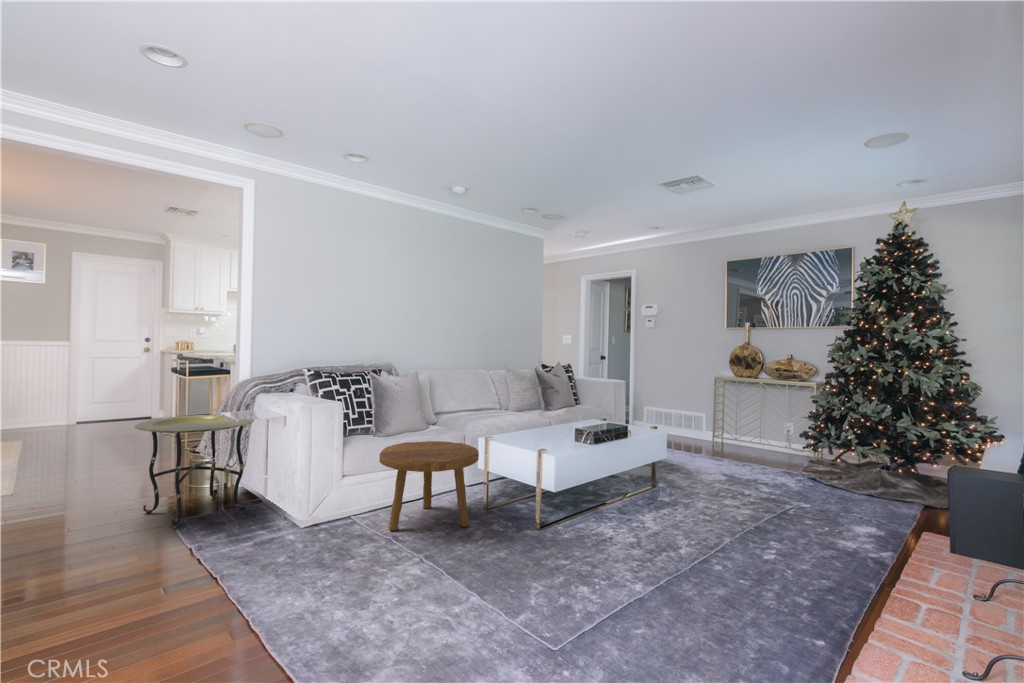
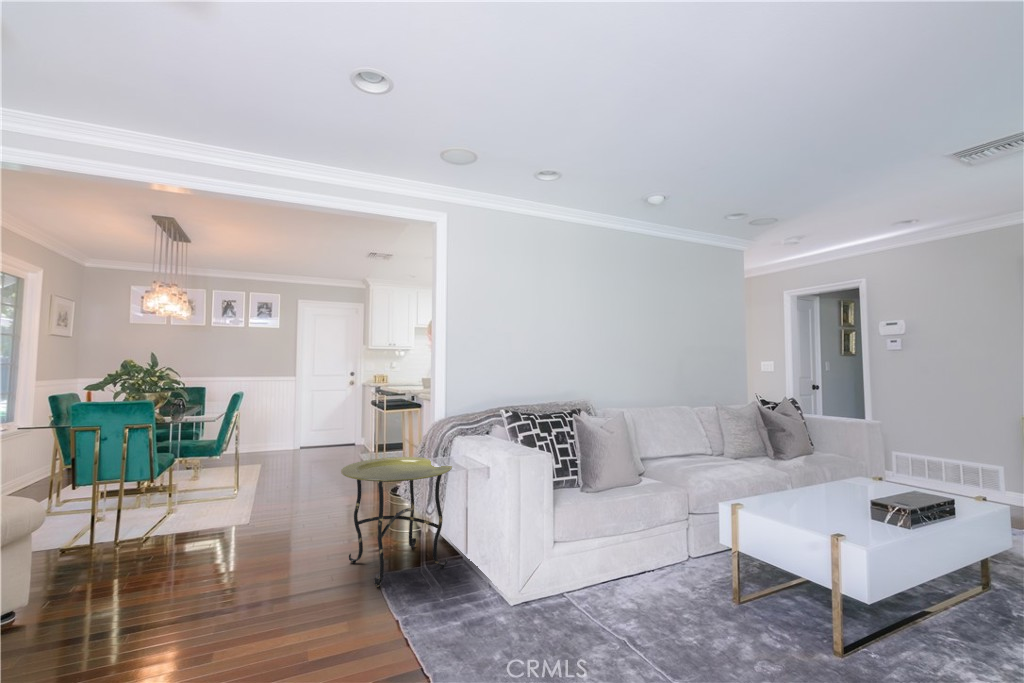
footstool: present [379,441,479,531] -> none [599,503,731,632]

